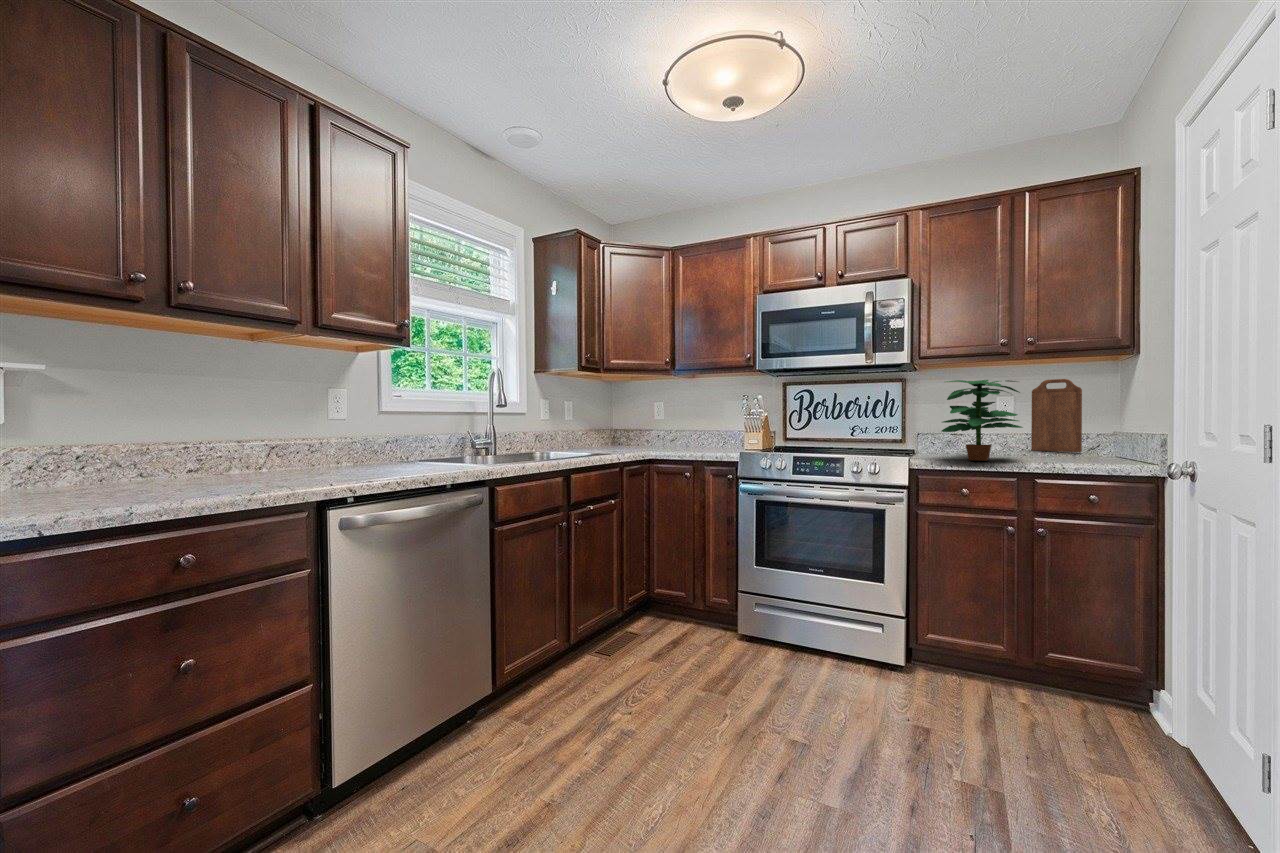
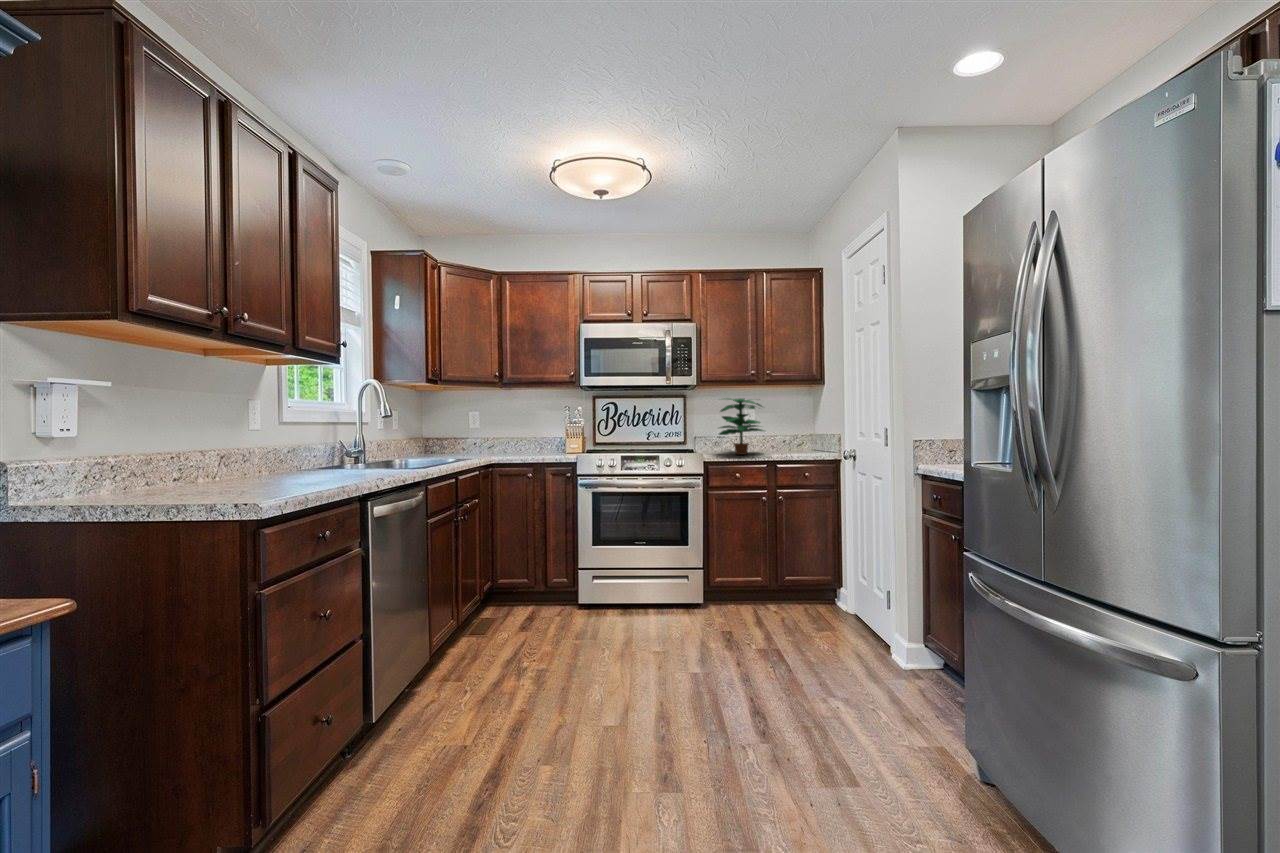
cutting board: present [1031,379,1082,452] -> none [765,398,794,447]

